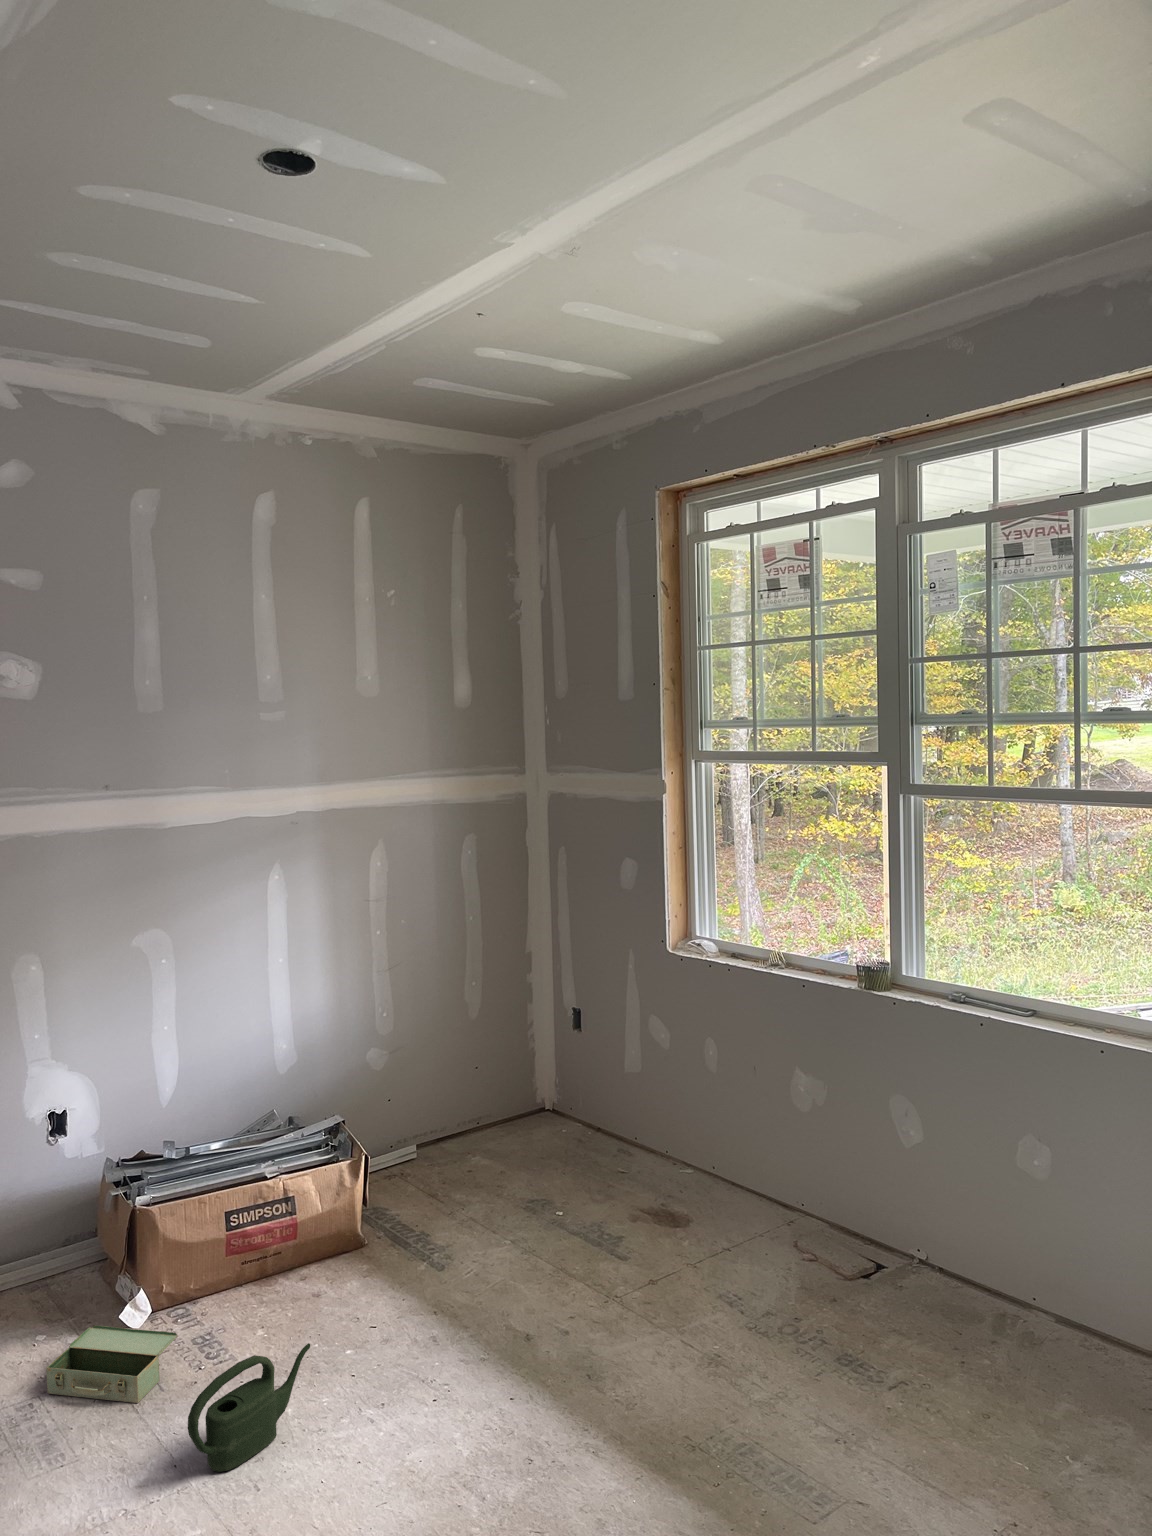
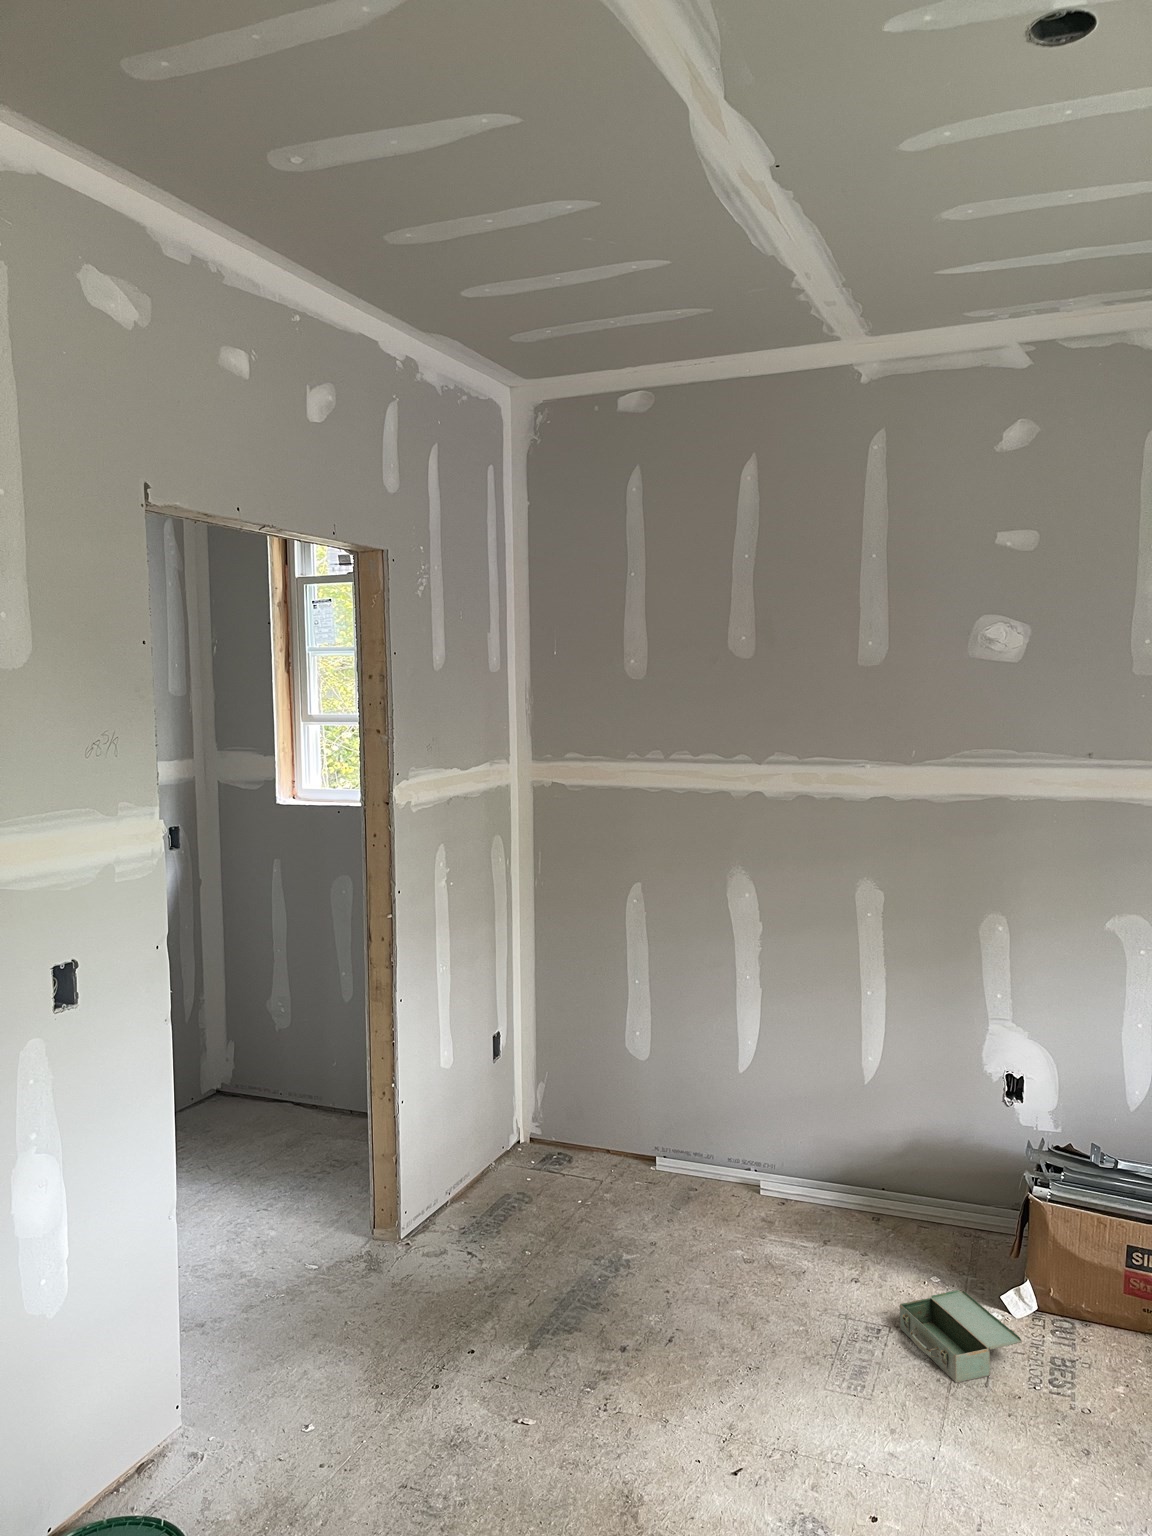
watering can: present [188,1343,310,1472] -> none [929,1390,1102,1500]

